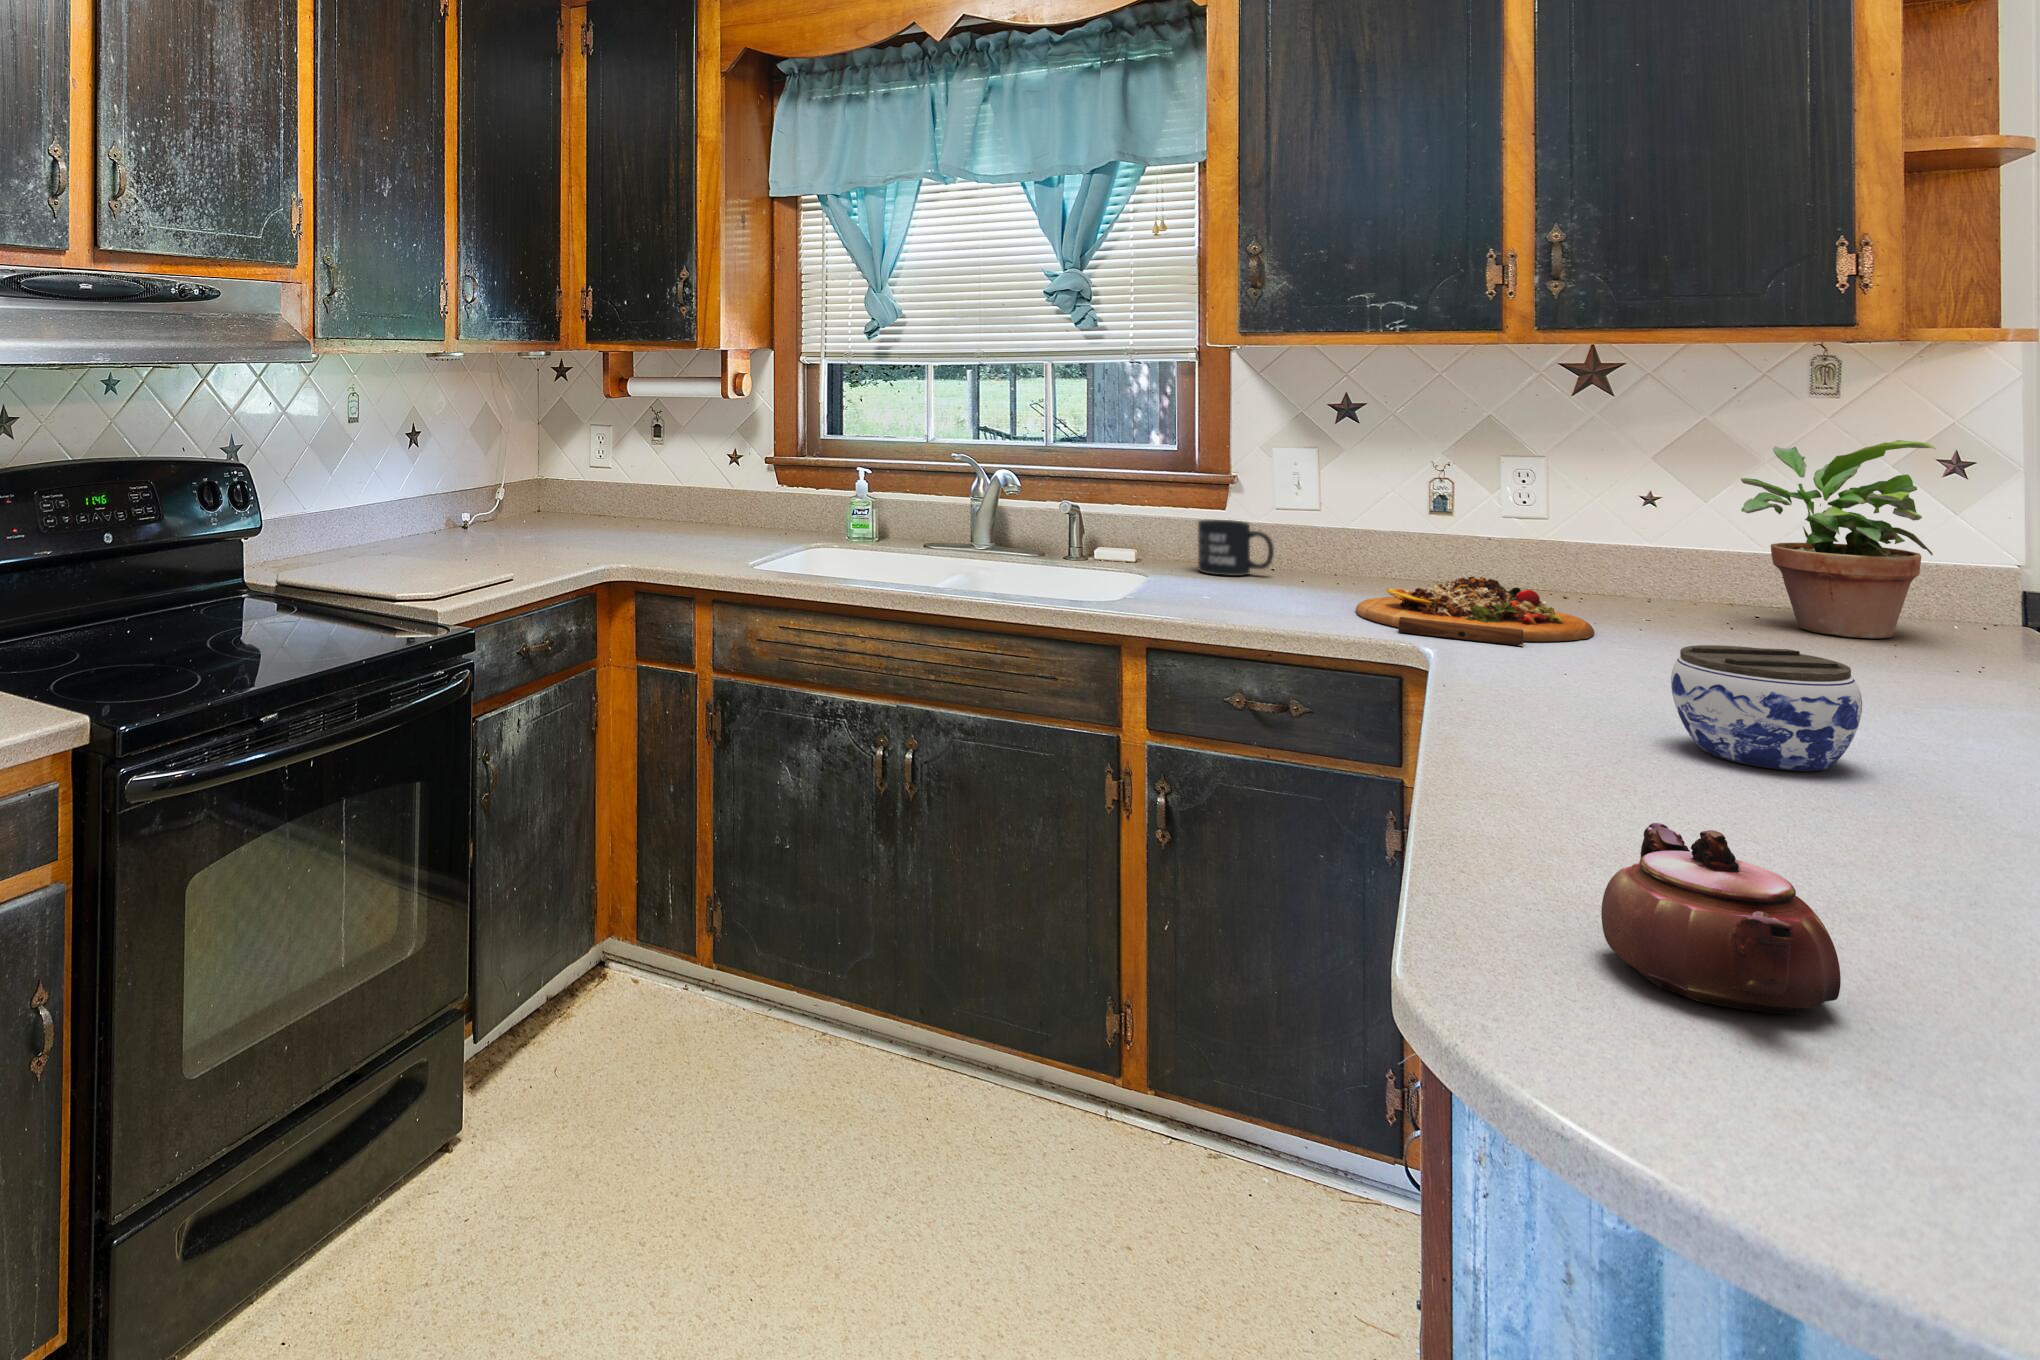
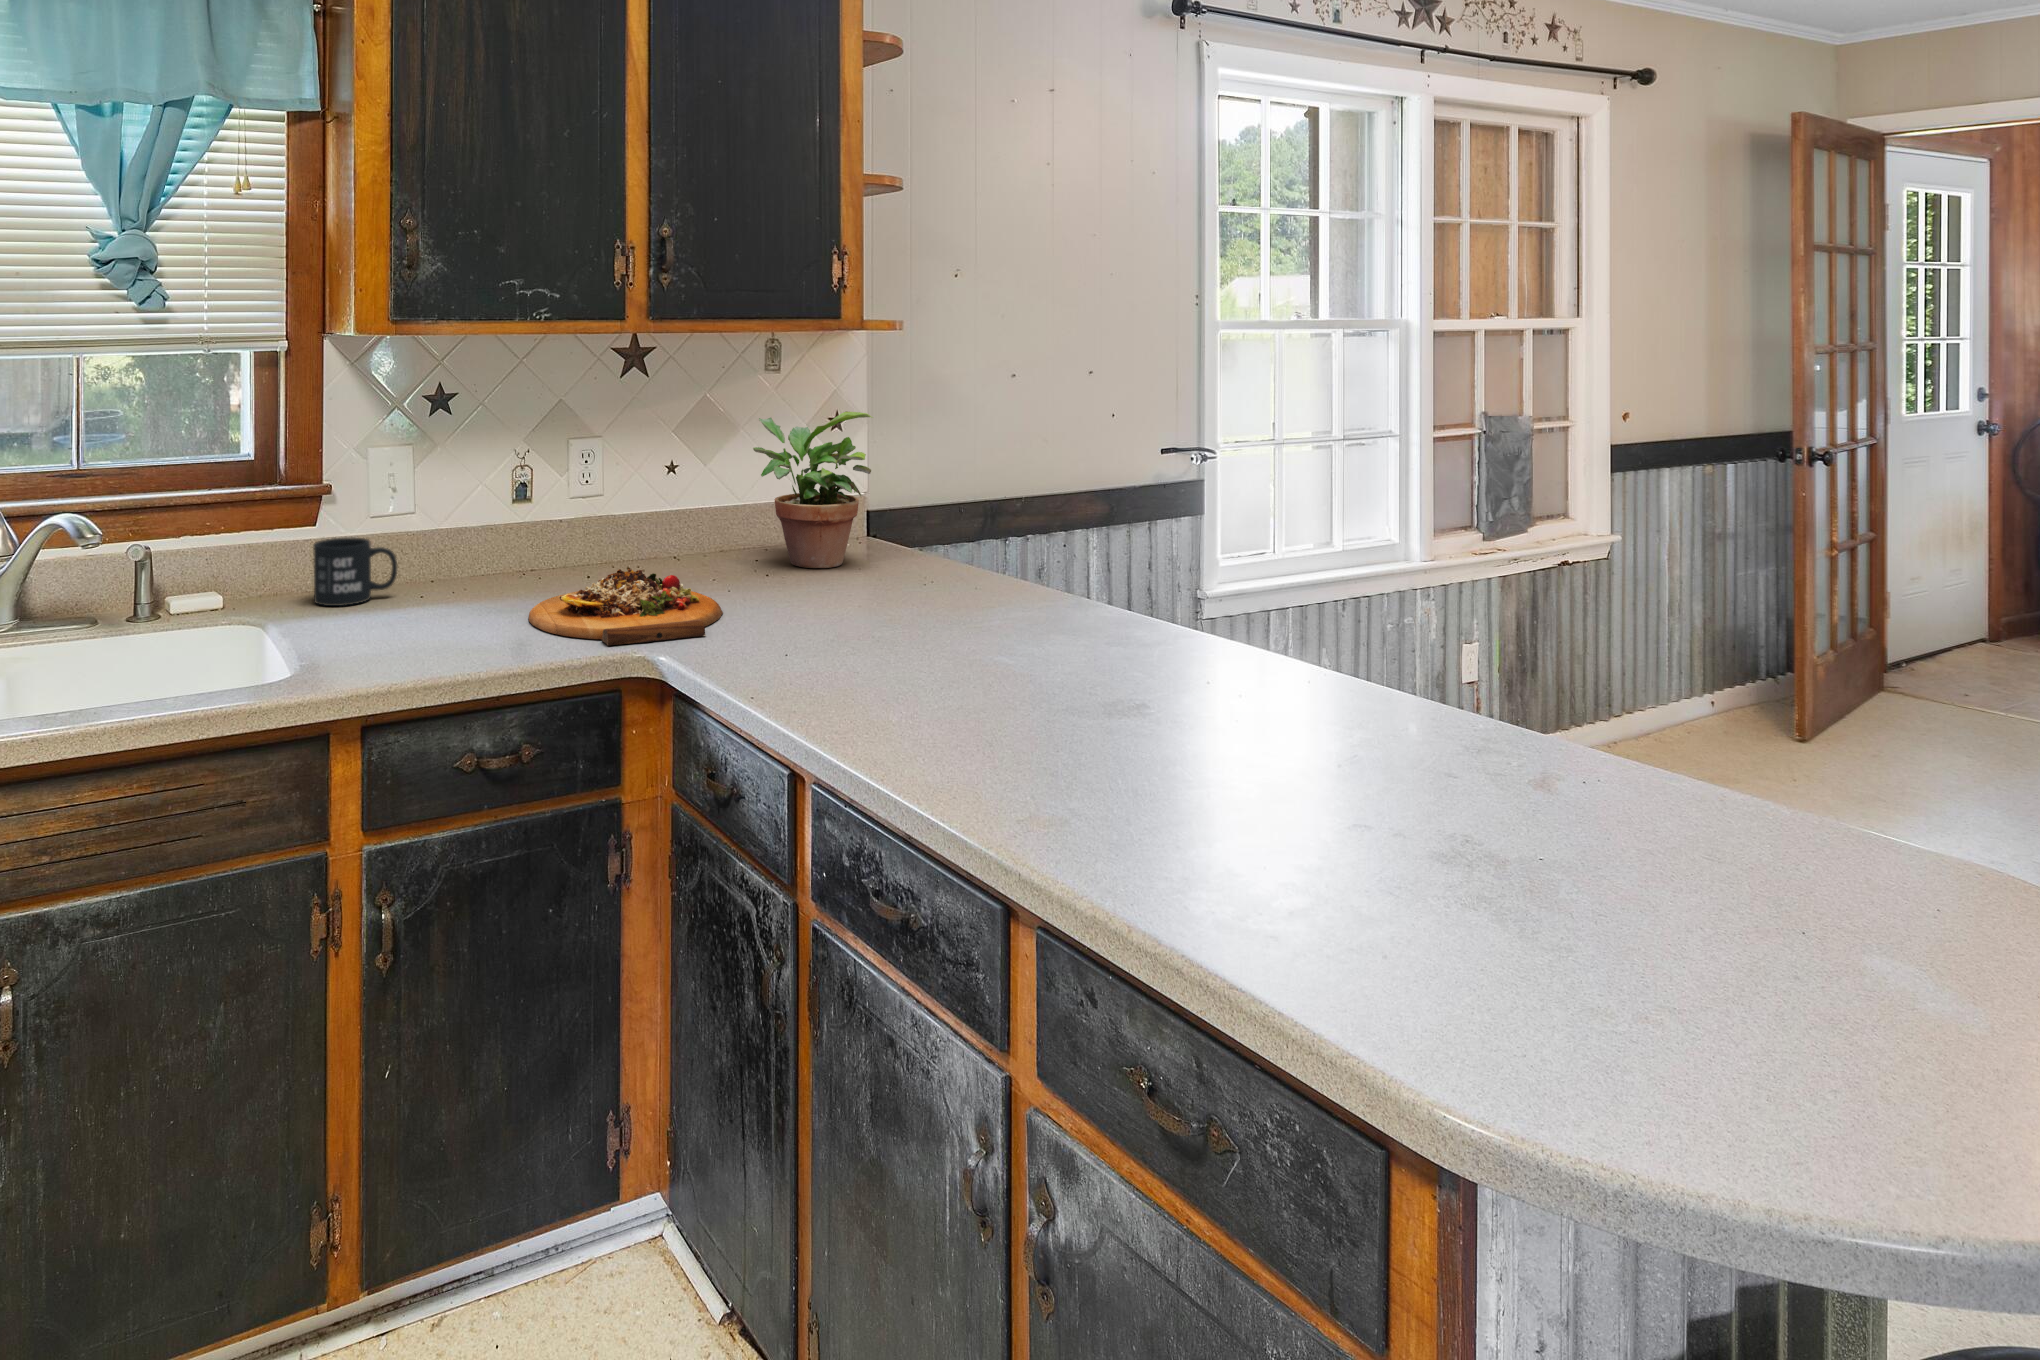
jar: present [1671,645,1862,771] -> none [952,619,1071,728]
teapot: present [1601,823,1841,1014] -> none [1322,869,1585,1048]

